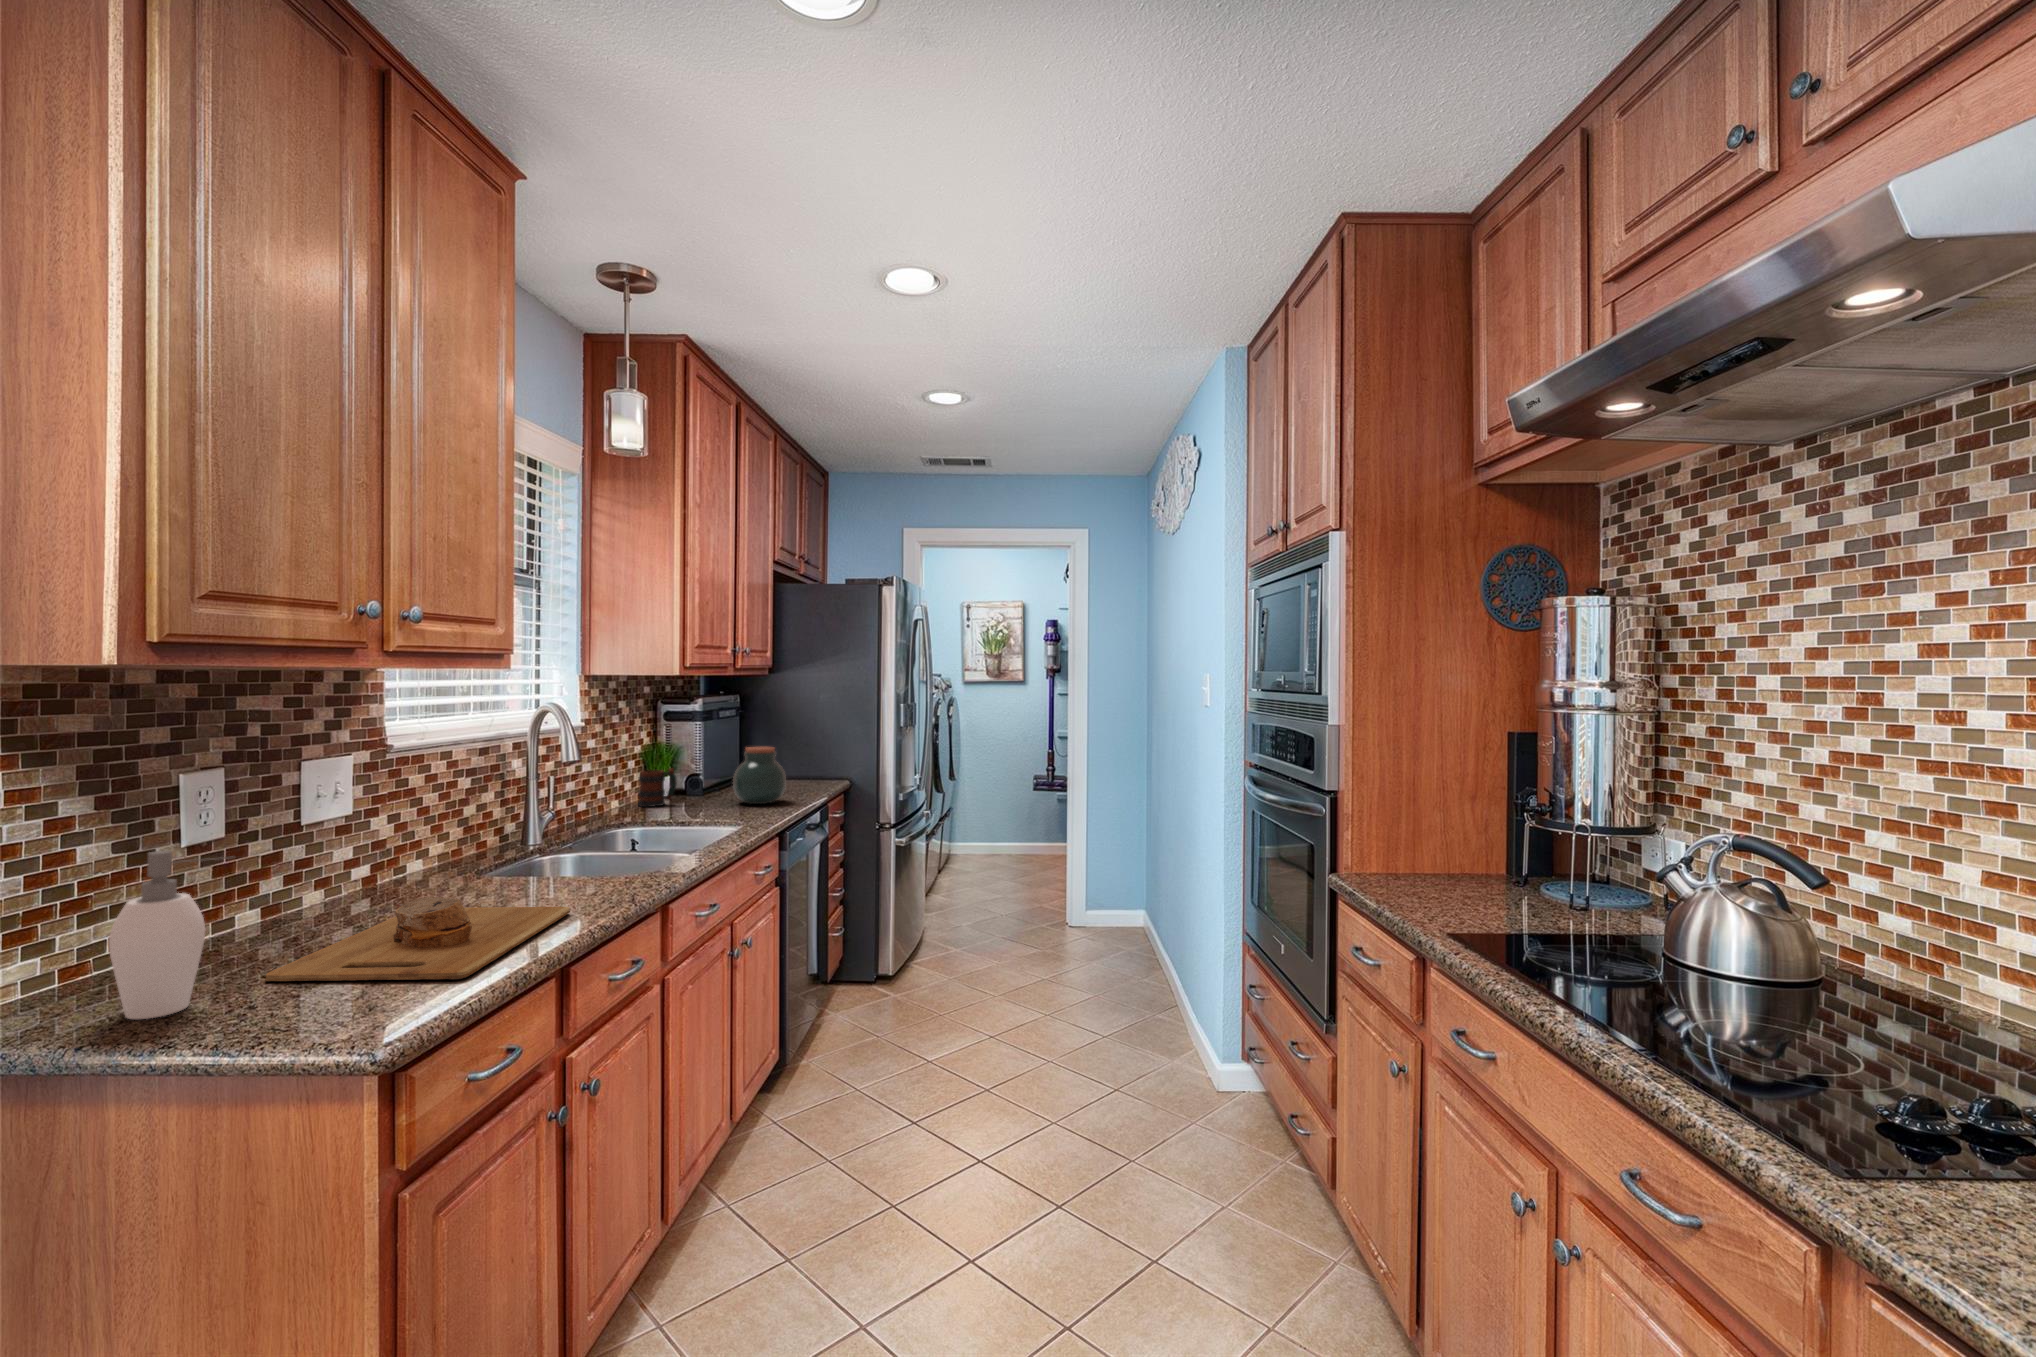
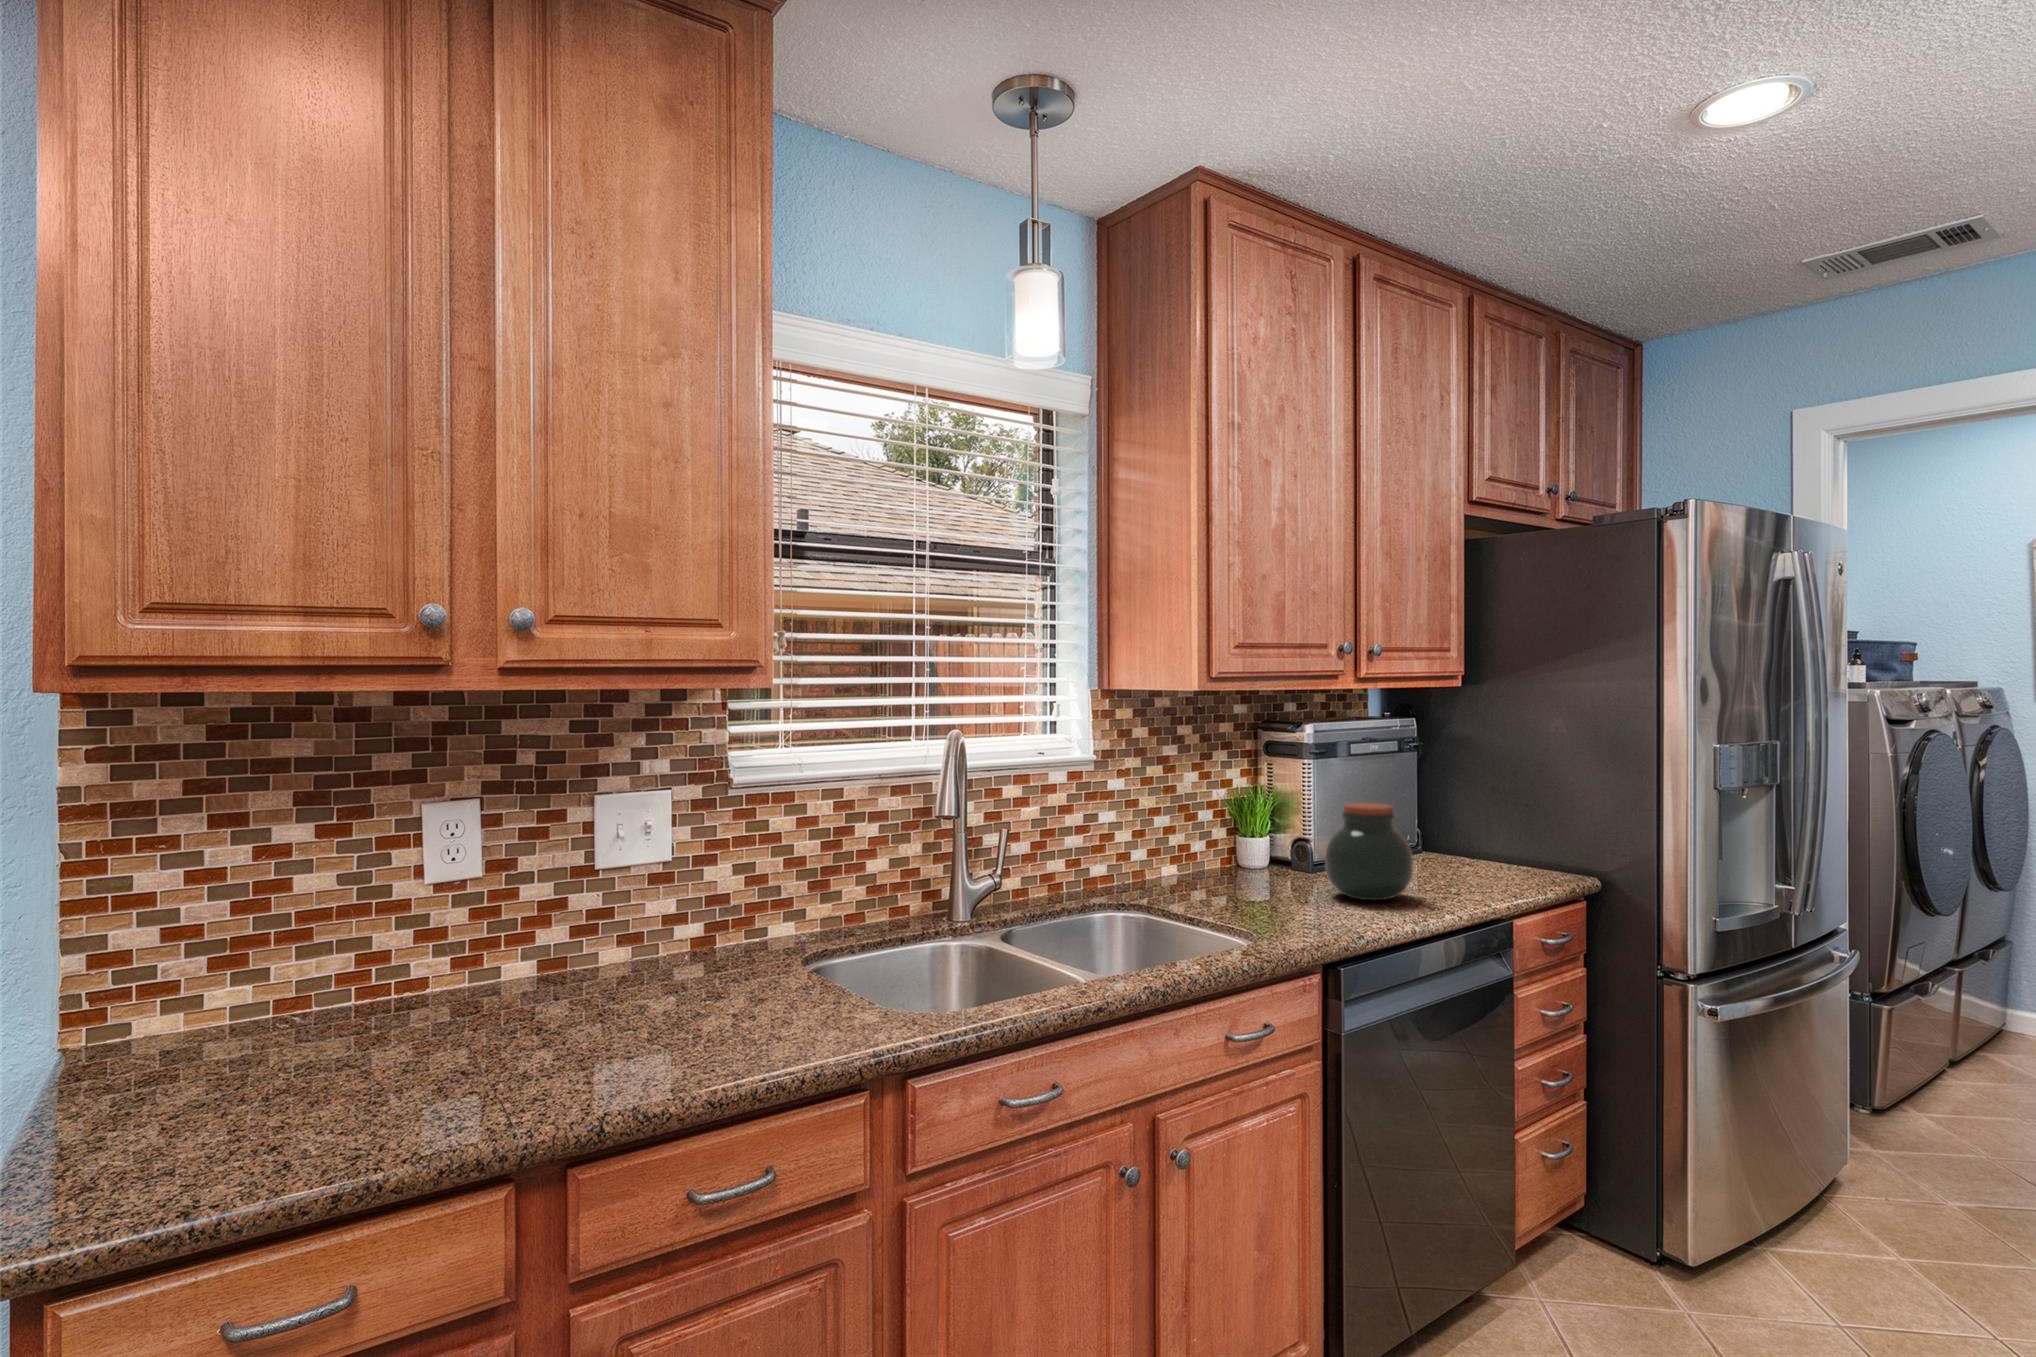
mug: present [638,768,677,807] -> none [1199,826,1249,882]
soap dispenser: present [109,851,229,1019] -> none [175,895,272,1081]
cutting board: present [266,896,570,981] -> none [341,989,722,1130]

